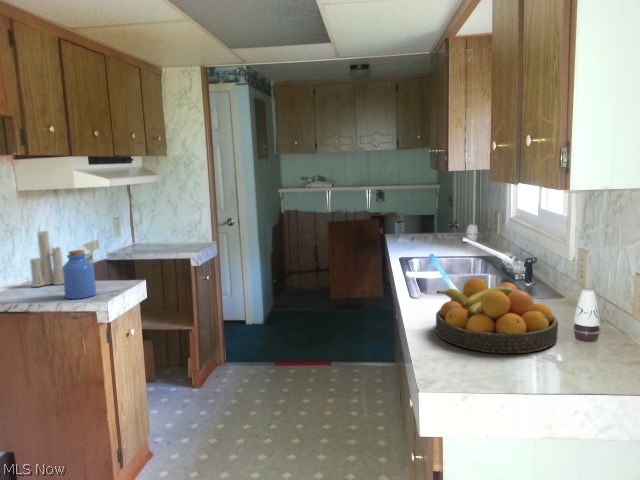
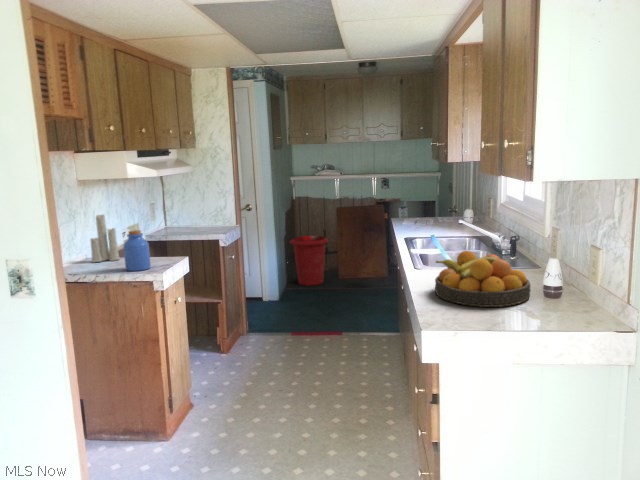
waste bin: none [276,253,319,307] -> present [290,236,328,286]

